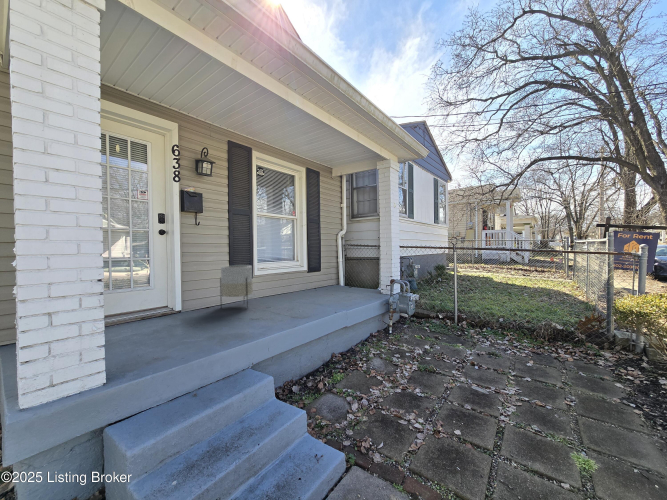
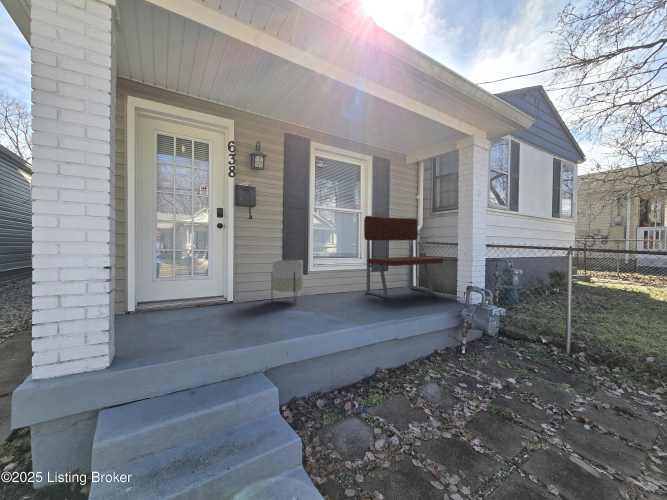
bench: none [301,222,367,296] -> present [364,216,443,298]

